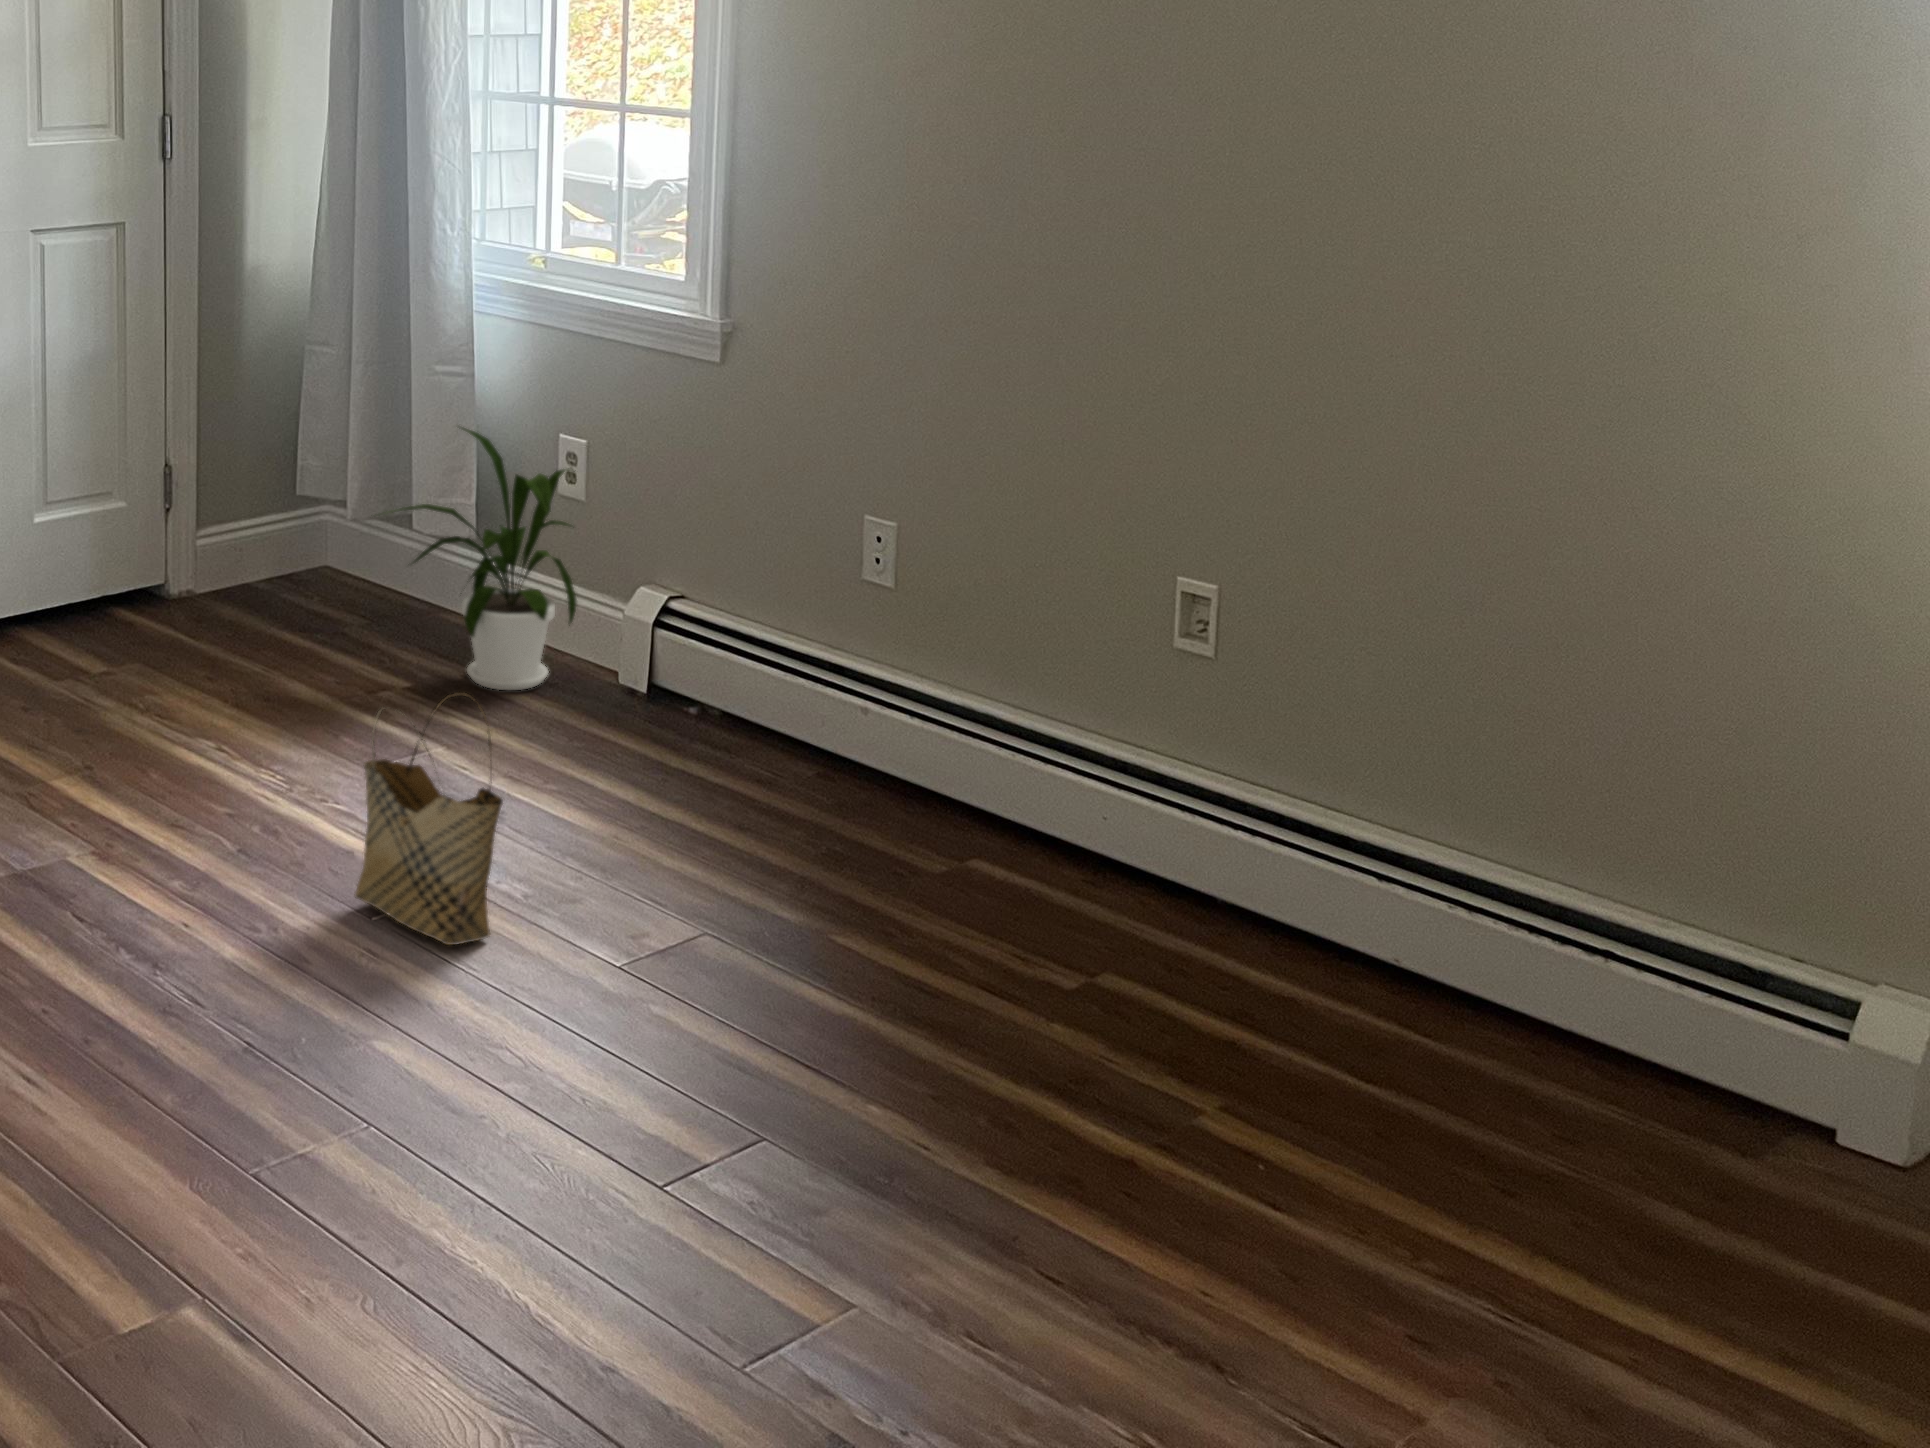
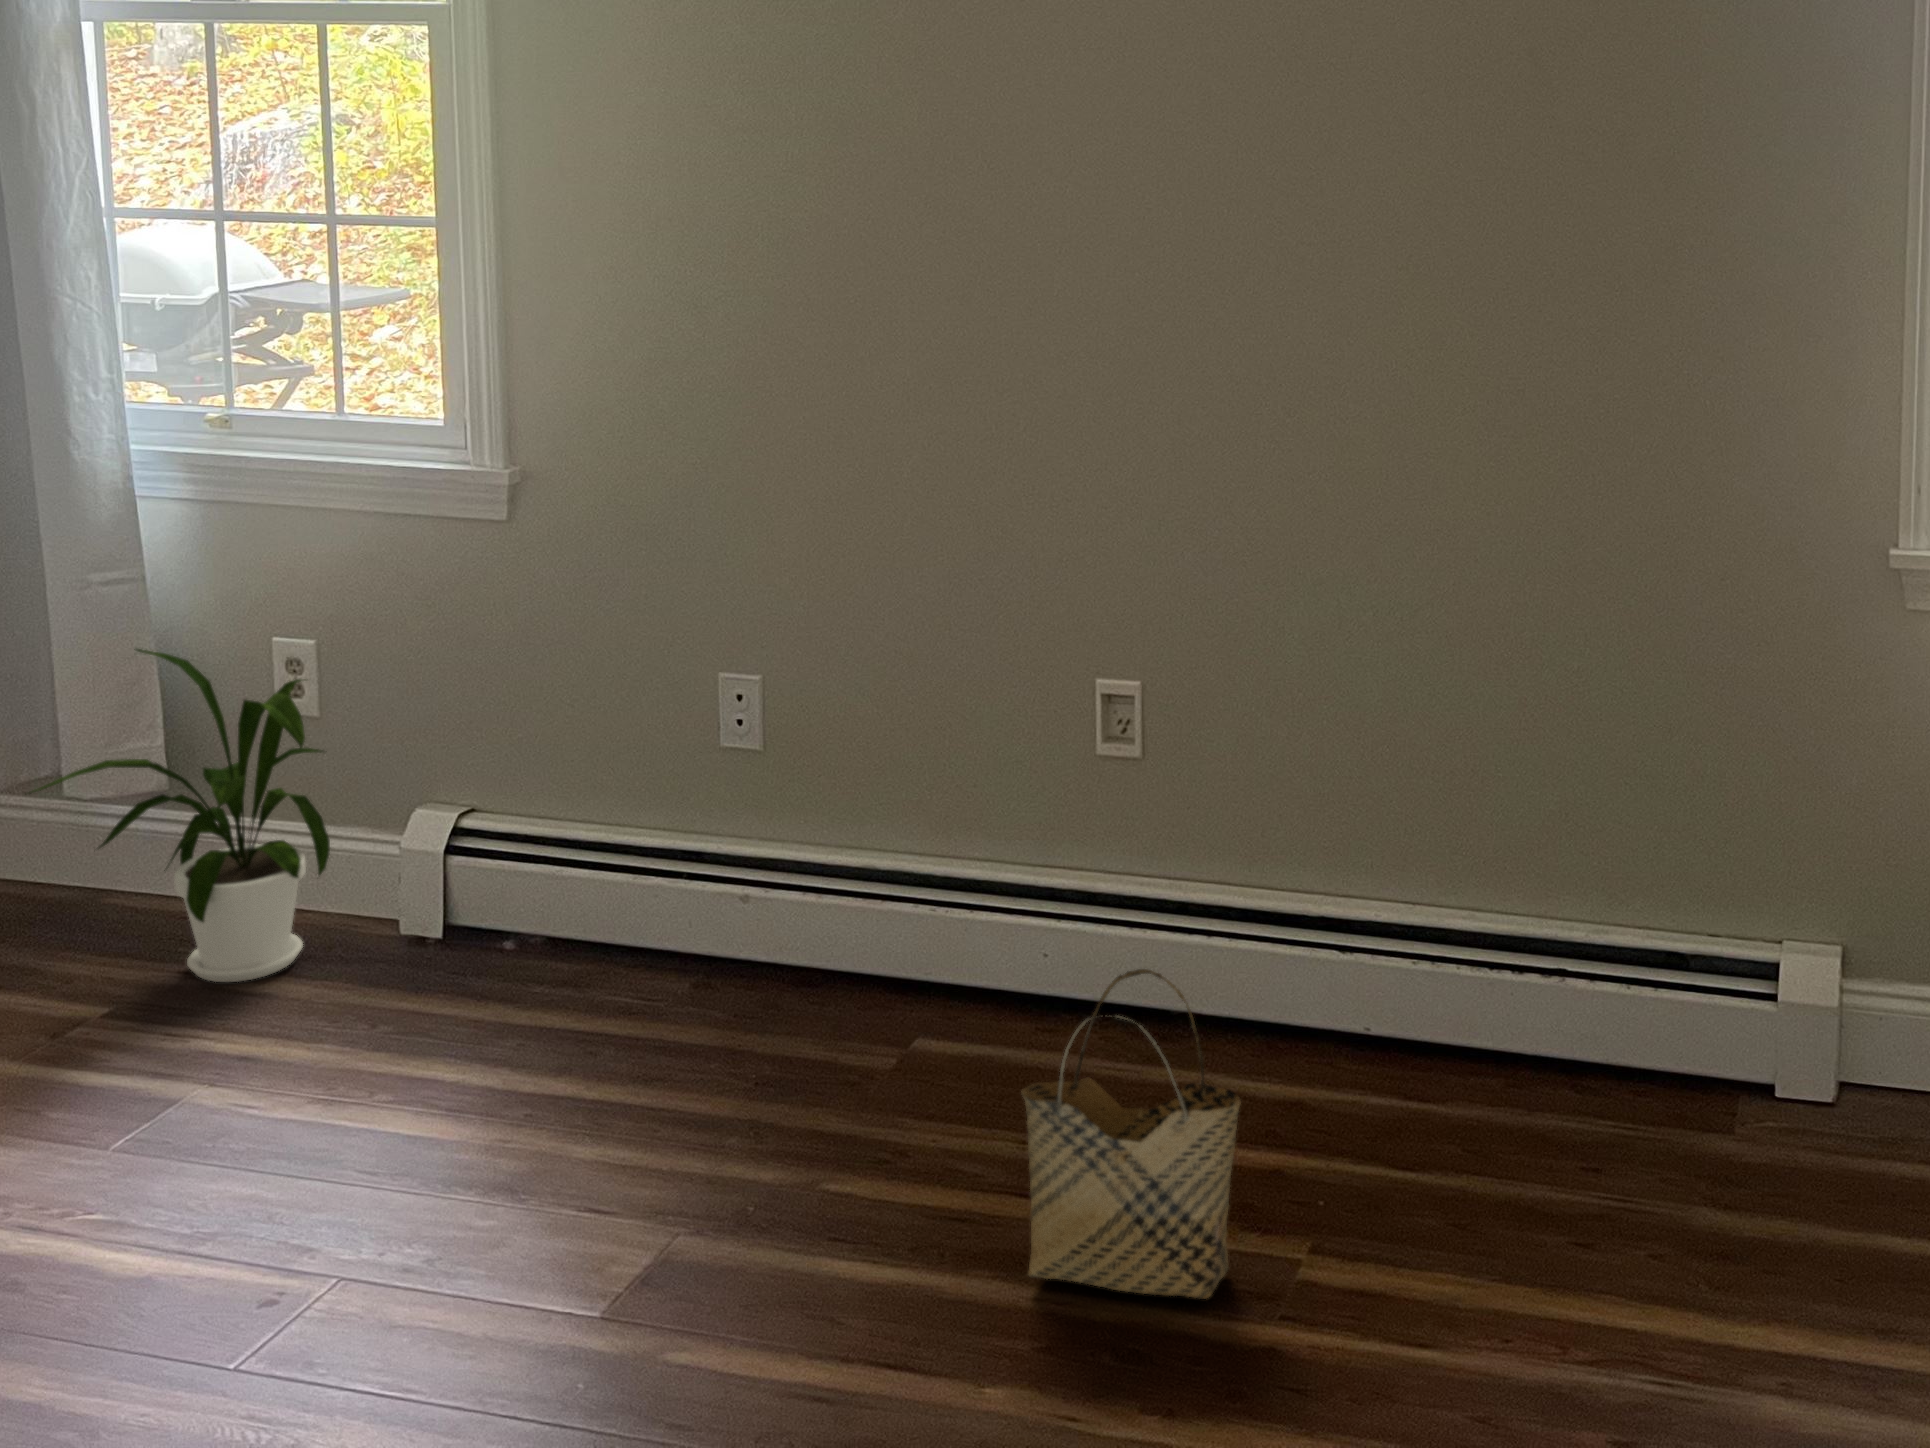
woven basket: present [355,692,503,945] -> present [1022,969,1241,1299]

